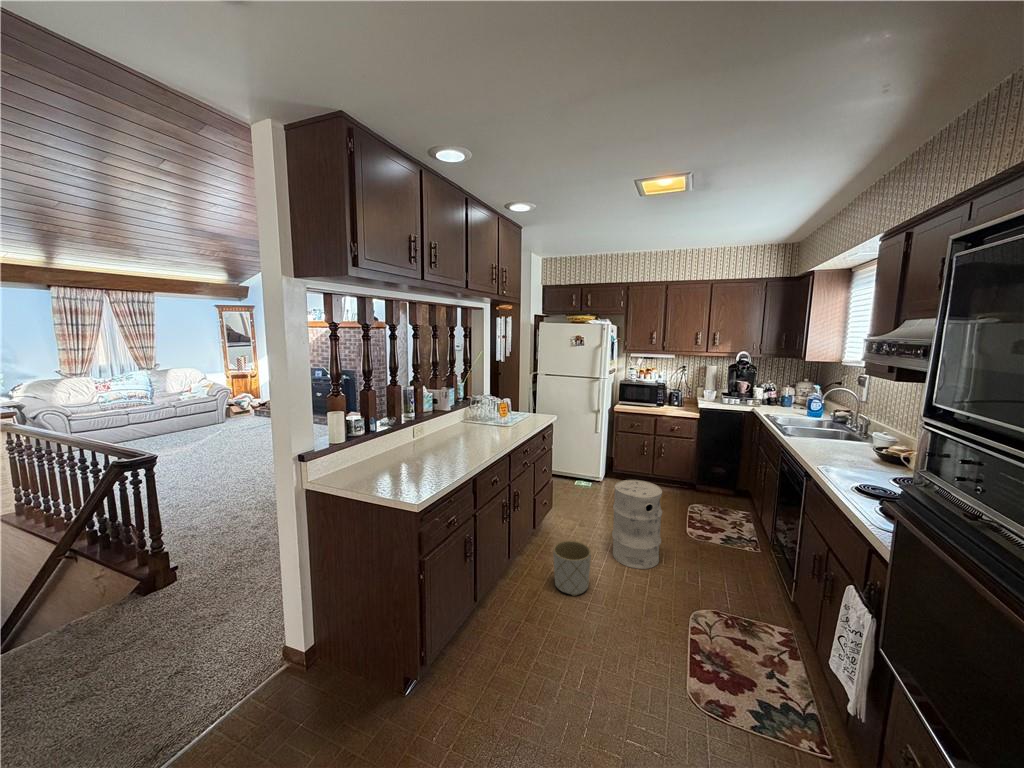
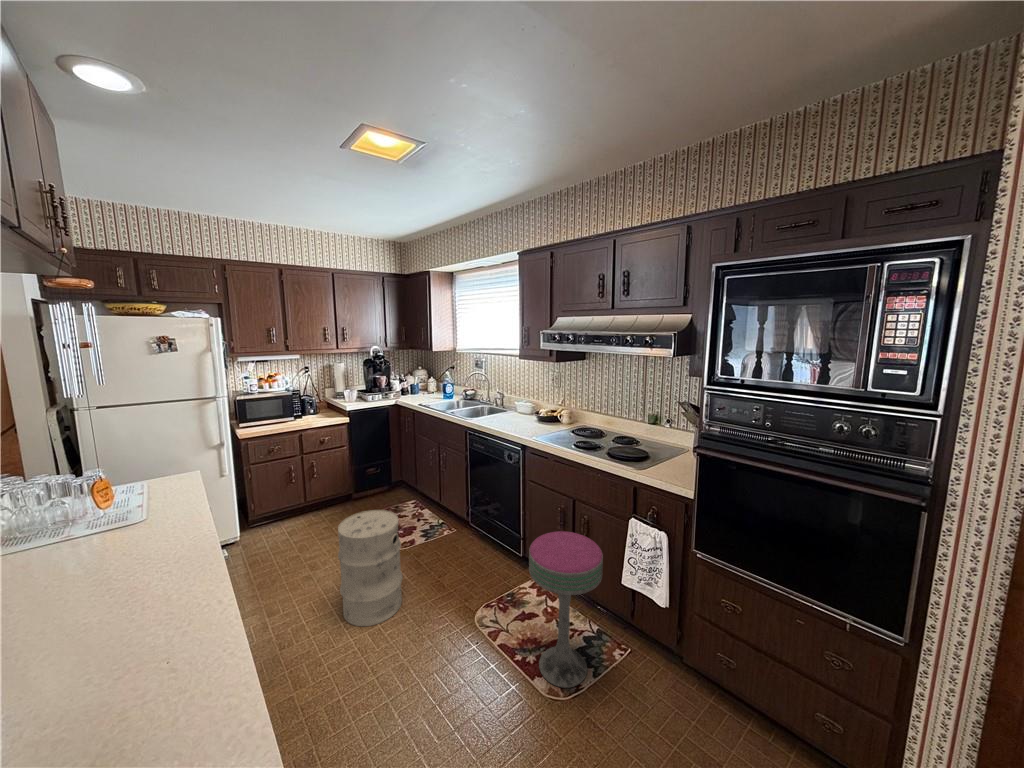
planter: present [553,541,591,596] -> none [309,634,370,729]
bar stool: none [696,549,787,719] -> present [529,531,603,688]

